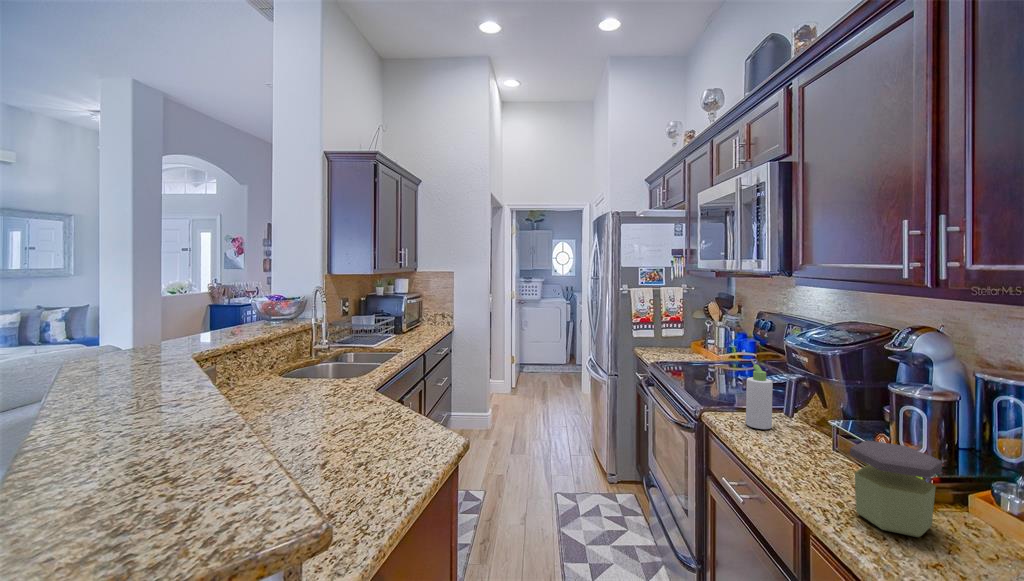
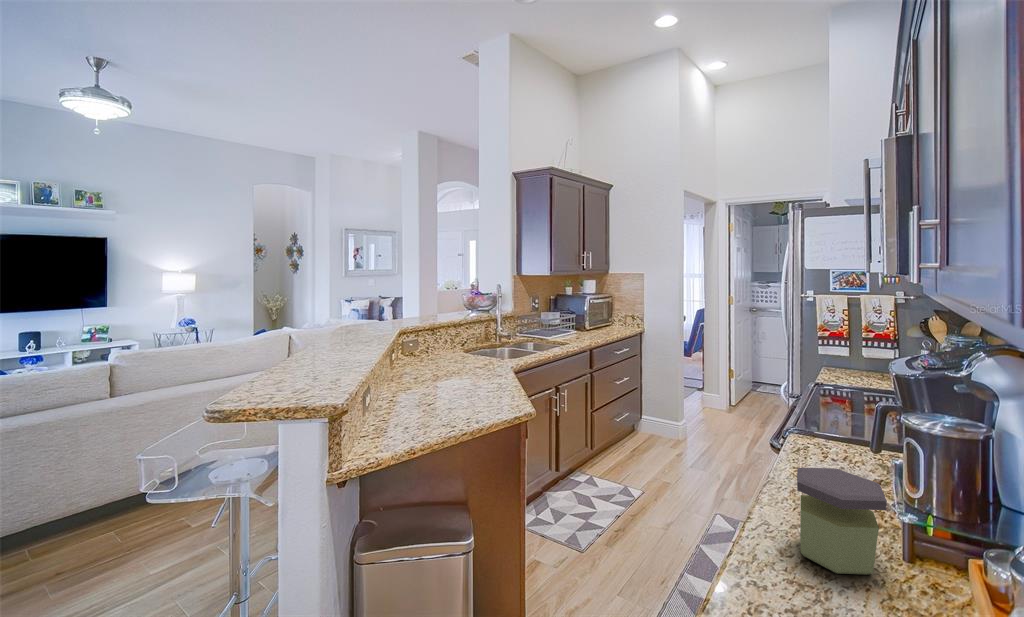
bottle: present [746,359,773,429] -> none [823,380,860,463]

